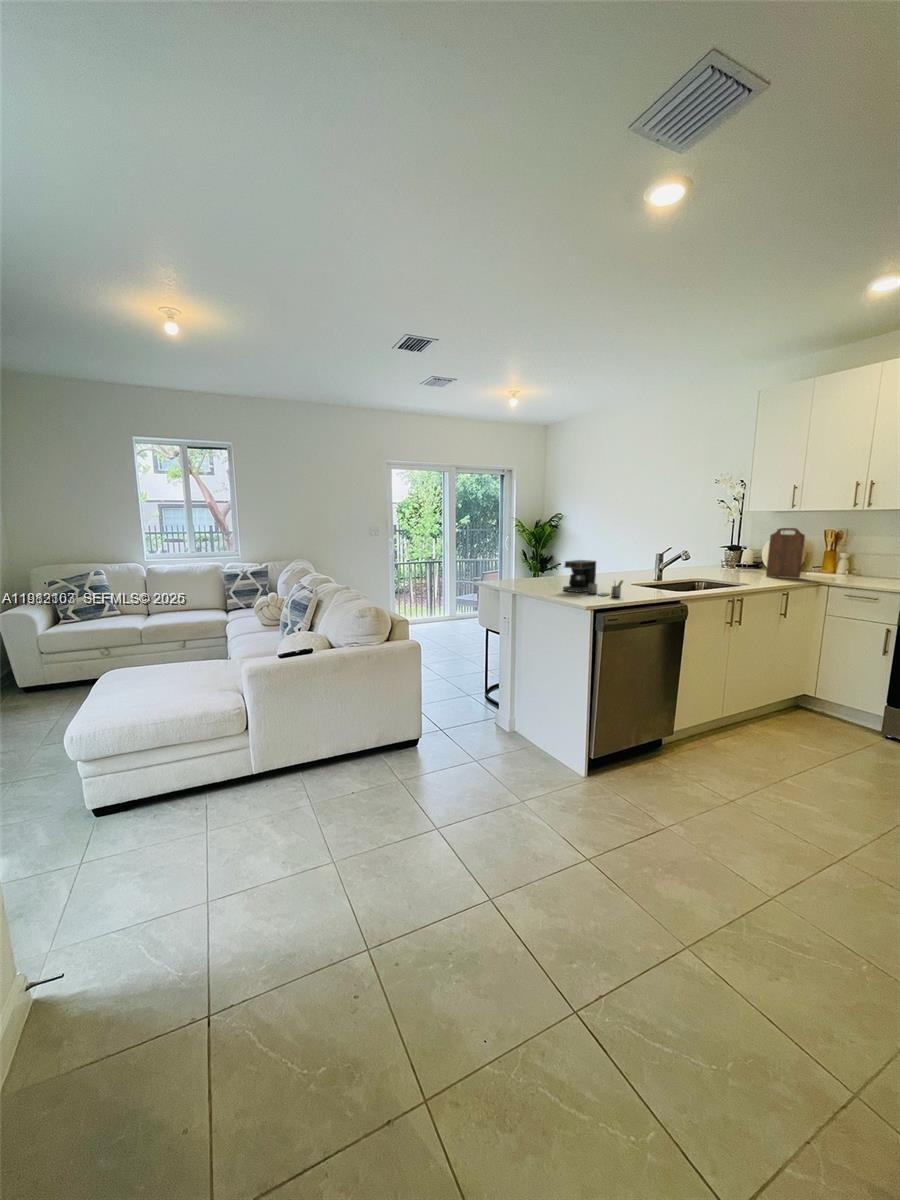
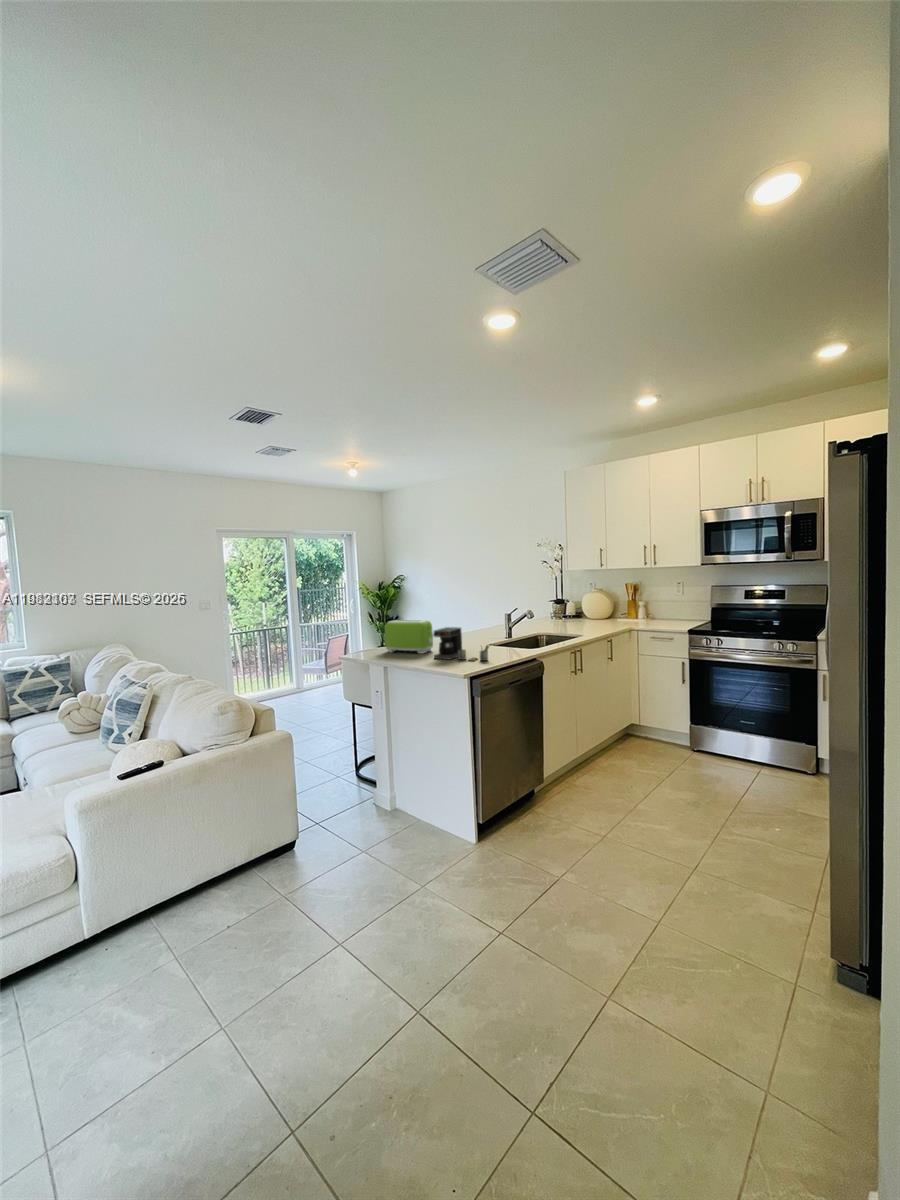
cutting board: present [766,528,805,578] -> none [590,584,615,626]
toaster: none [518,550,567,585] -> present [385,620,433,653]

